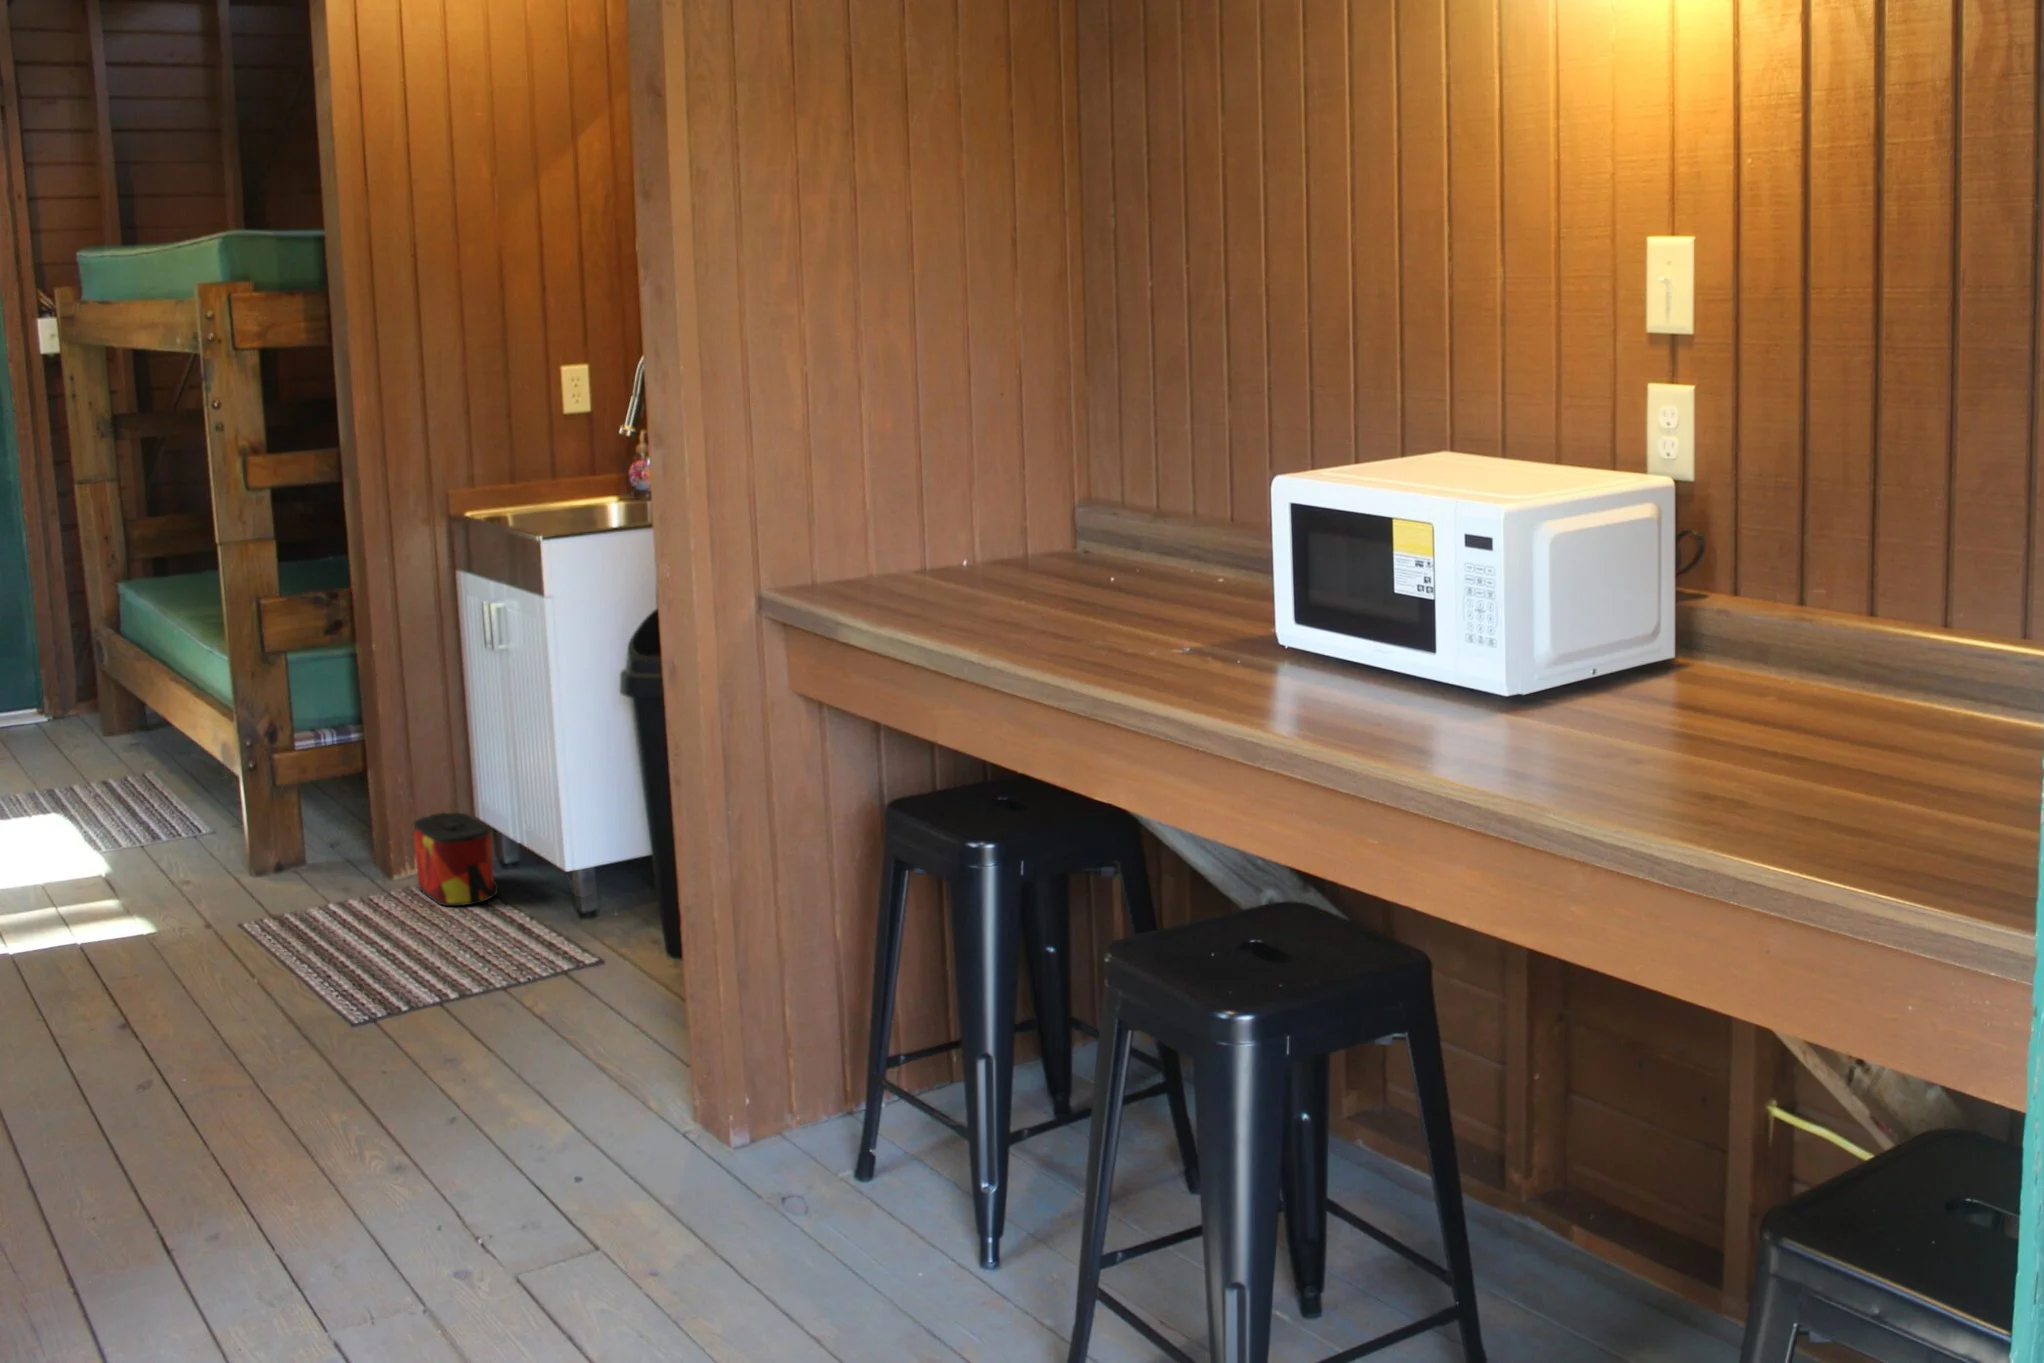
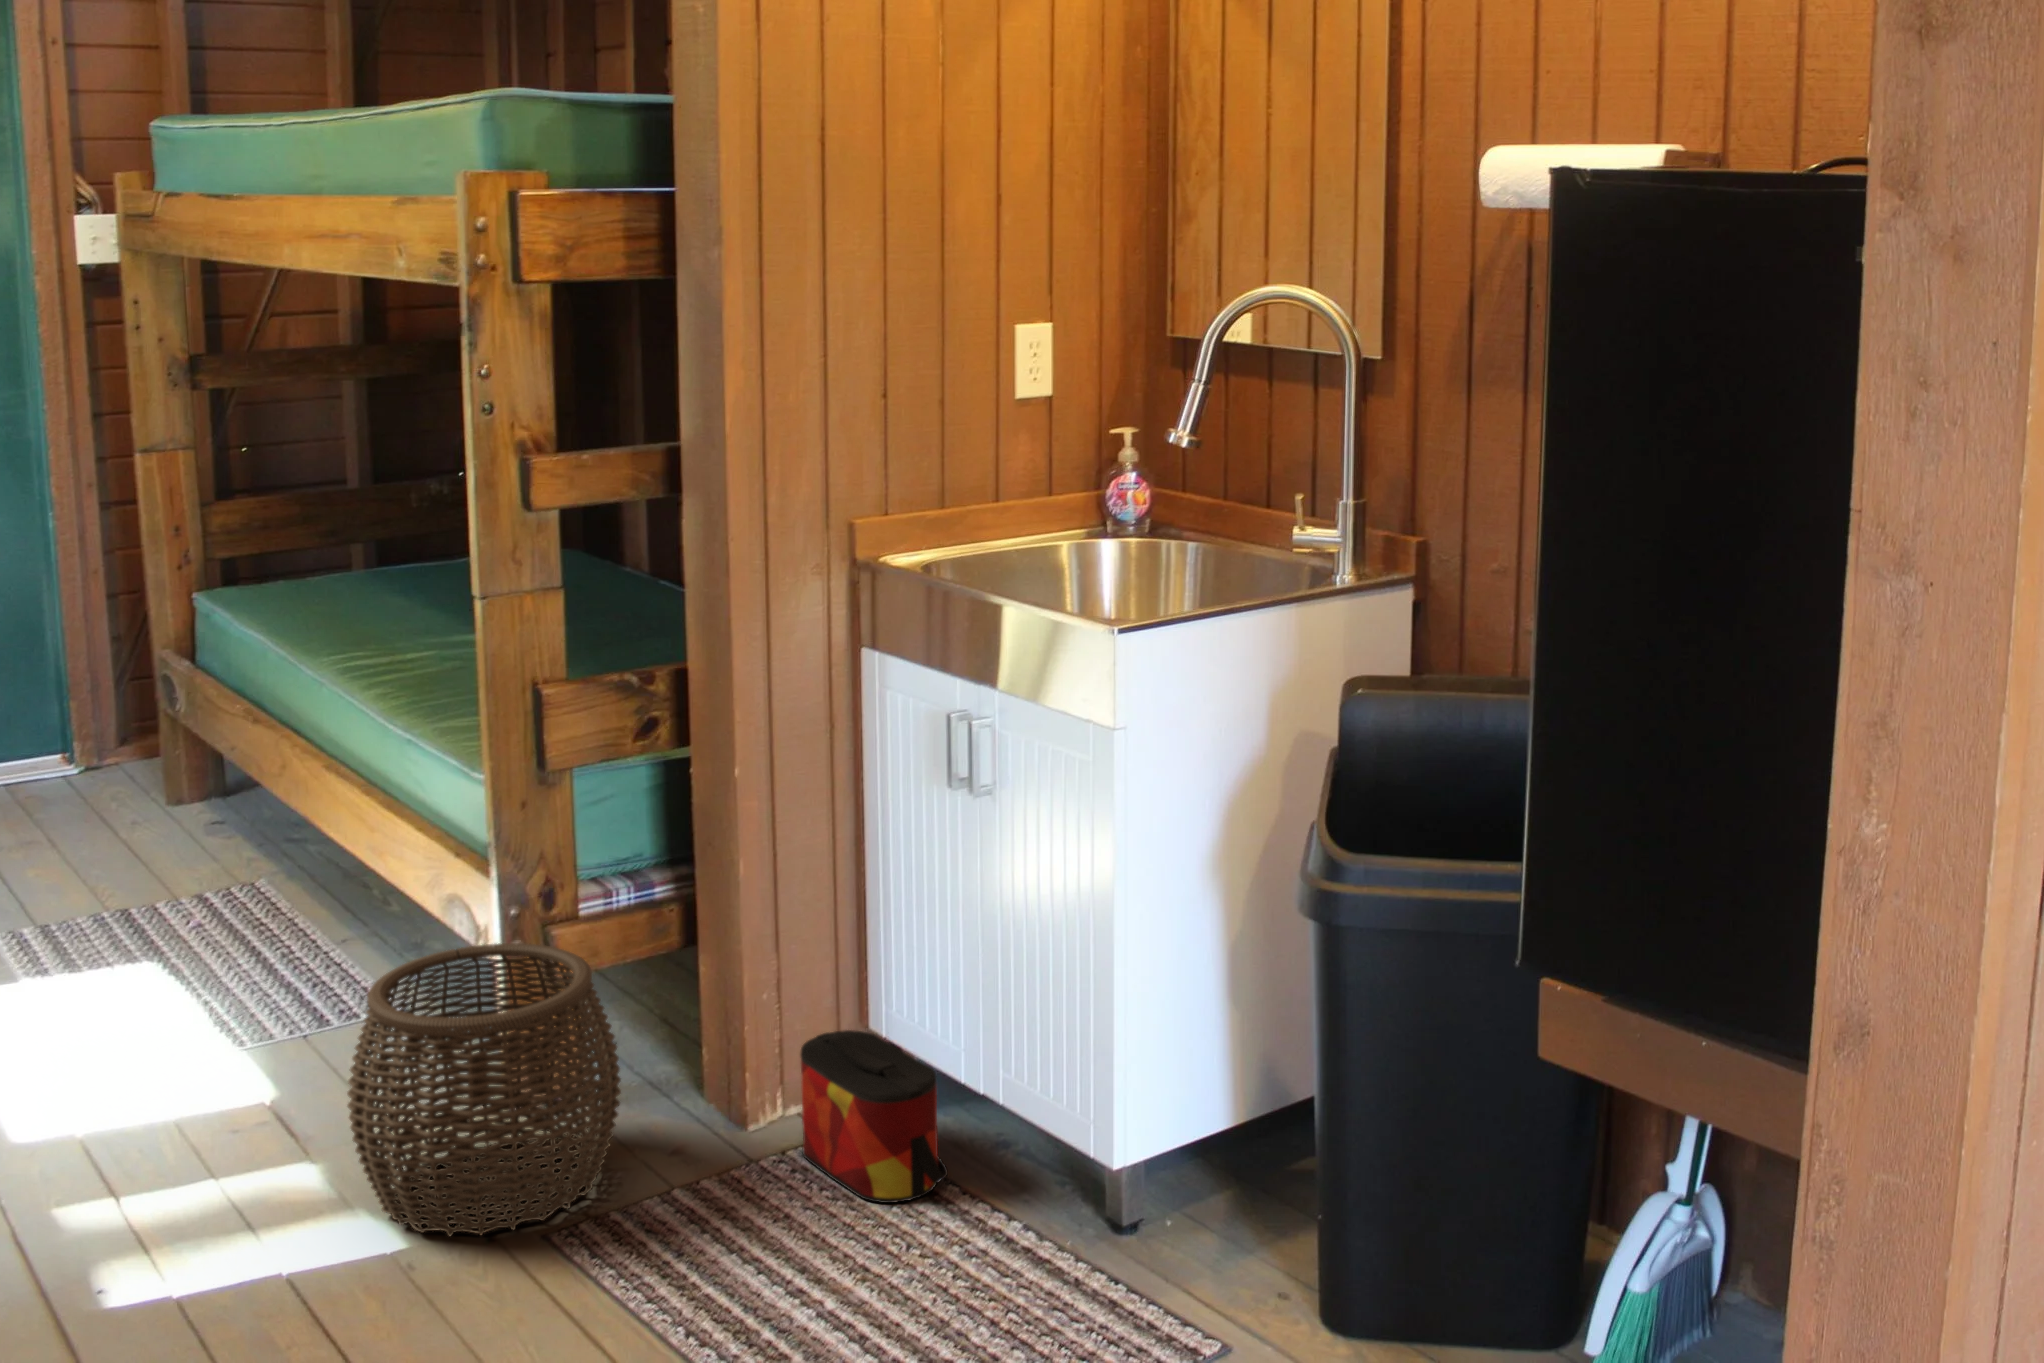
woven basket: none [124,759,301,924] -> present [347,943,621,1236]

